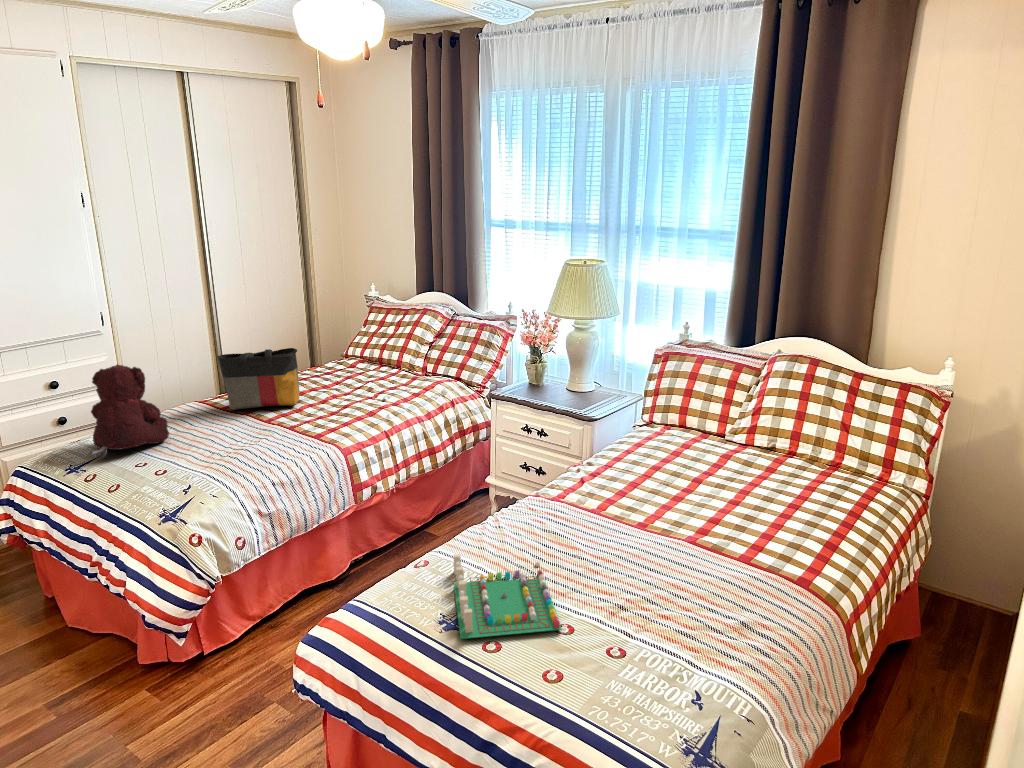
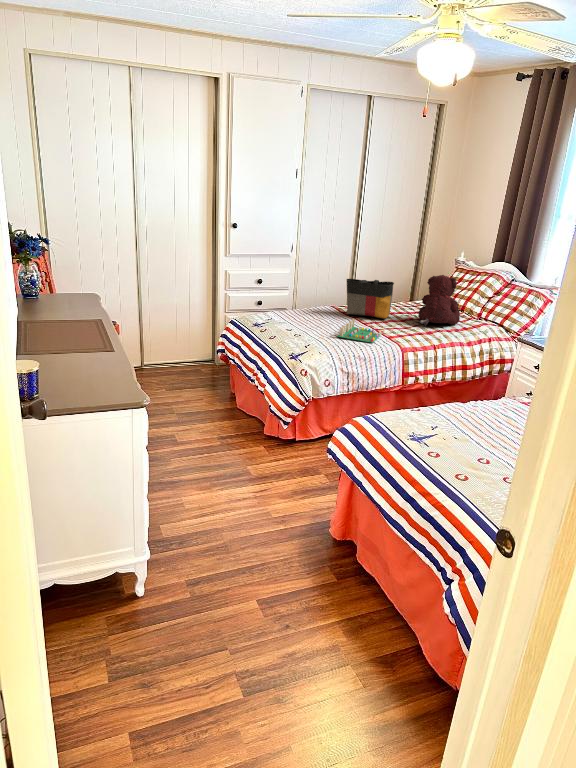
teddy bear: present [90,365,169,459] -> present [418,275,460,326]
board game: present [454,554,562,639] -> present [338,319,385,343]

